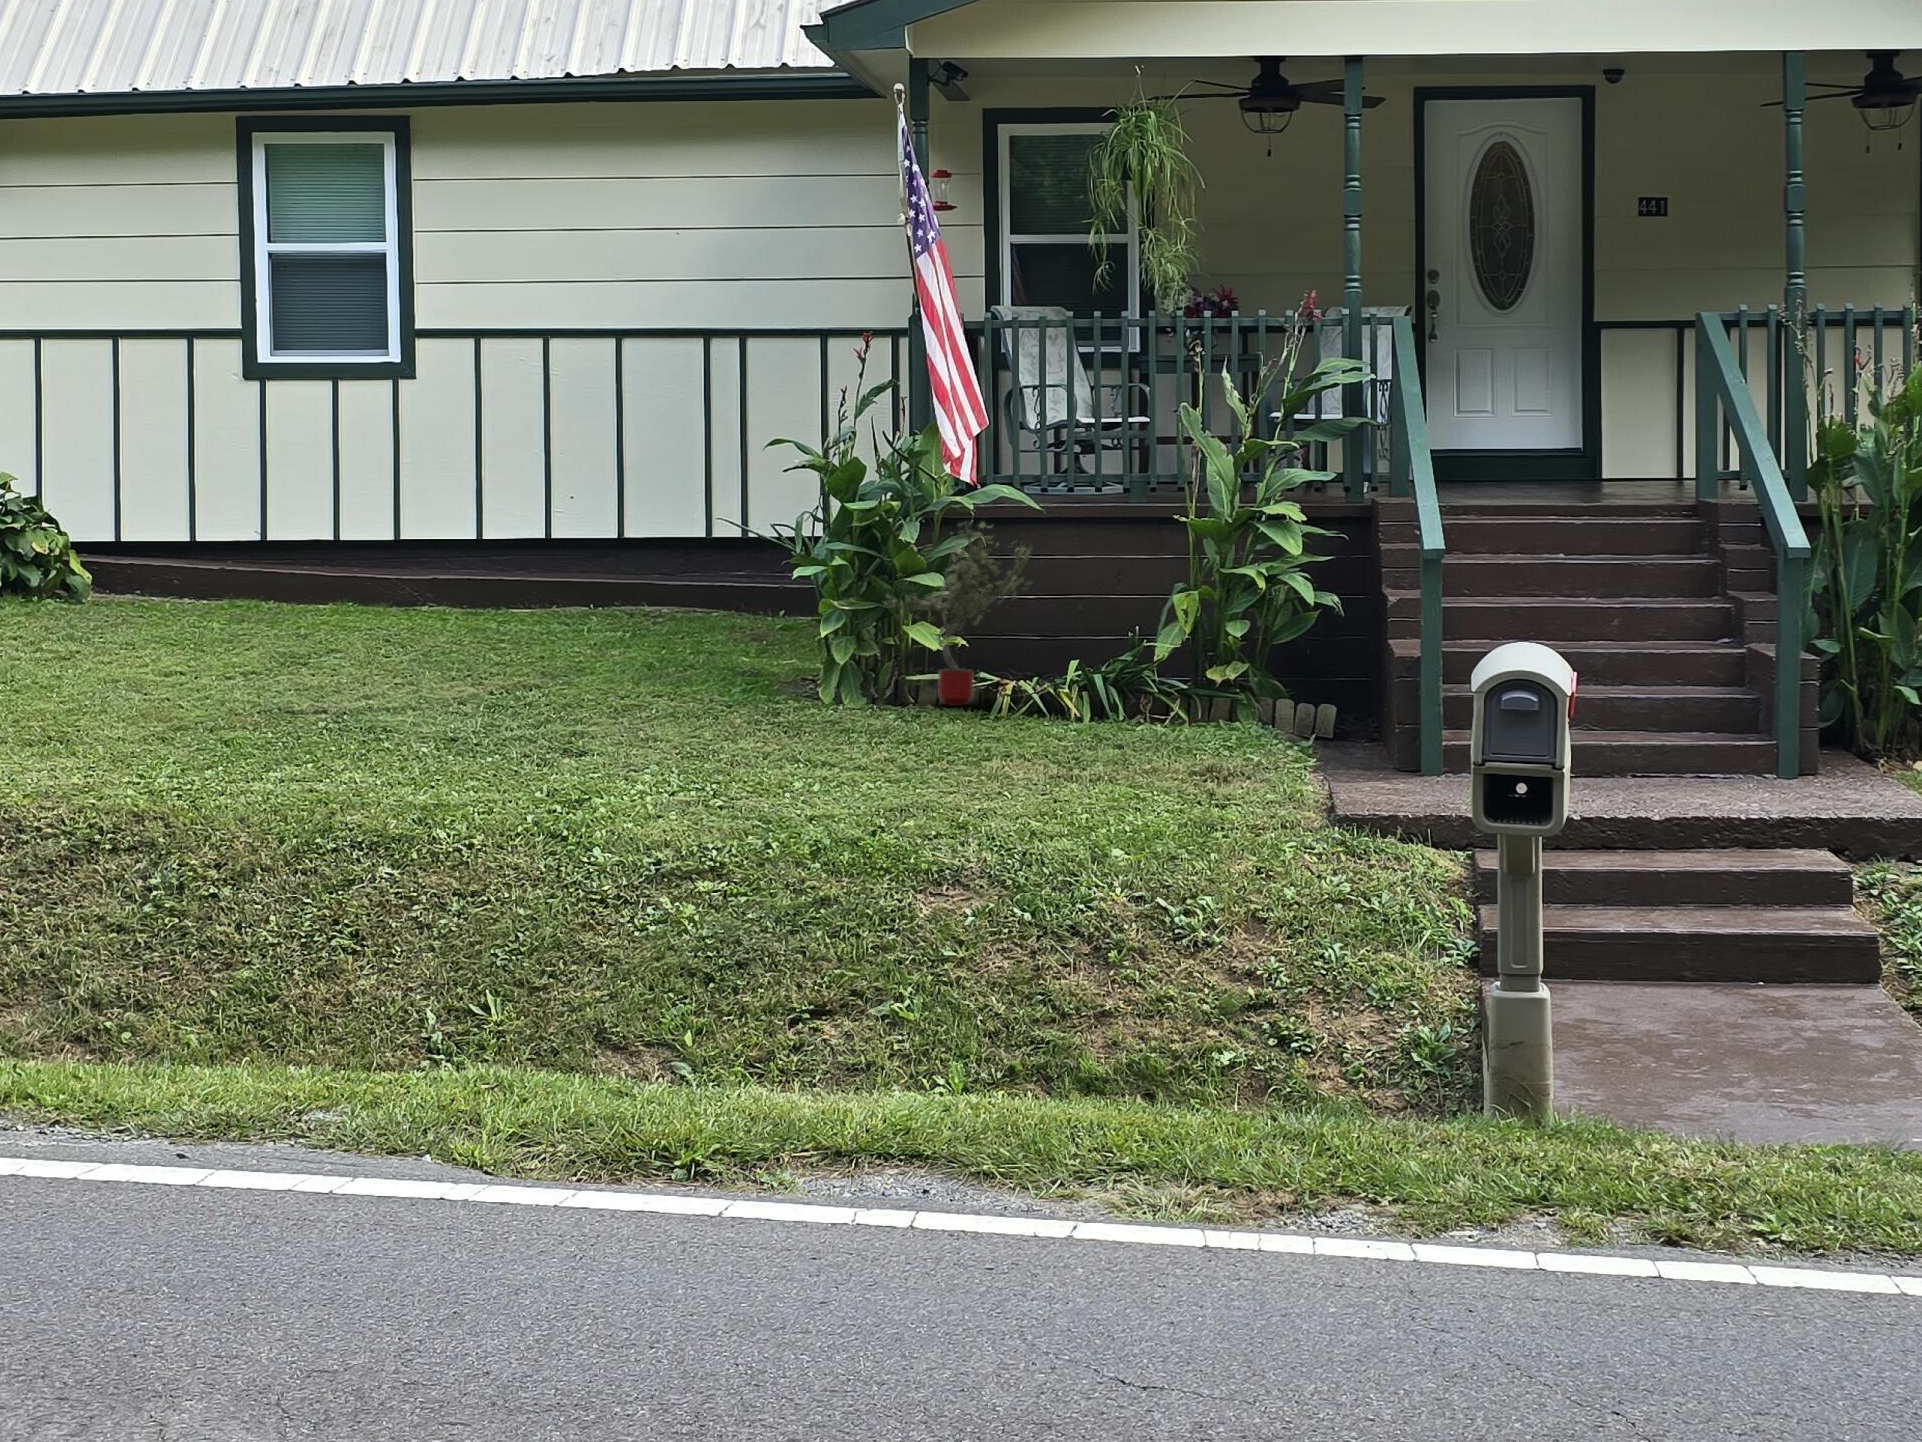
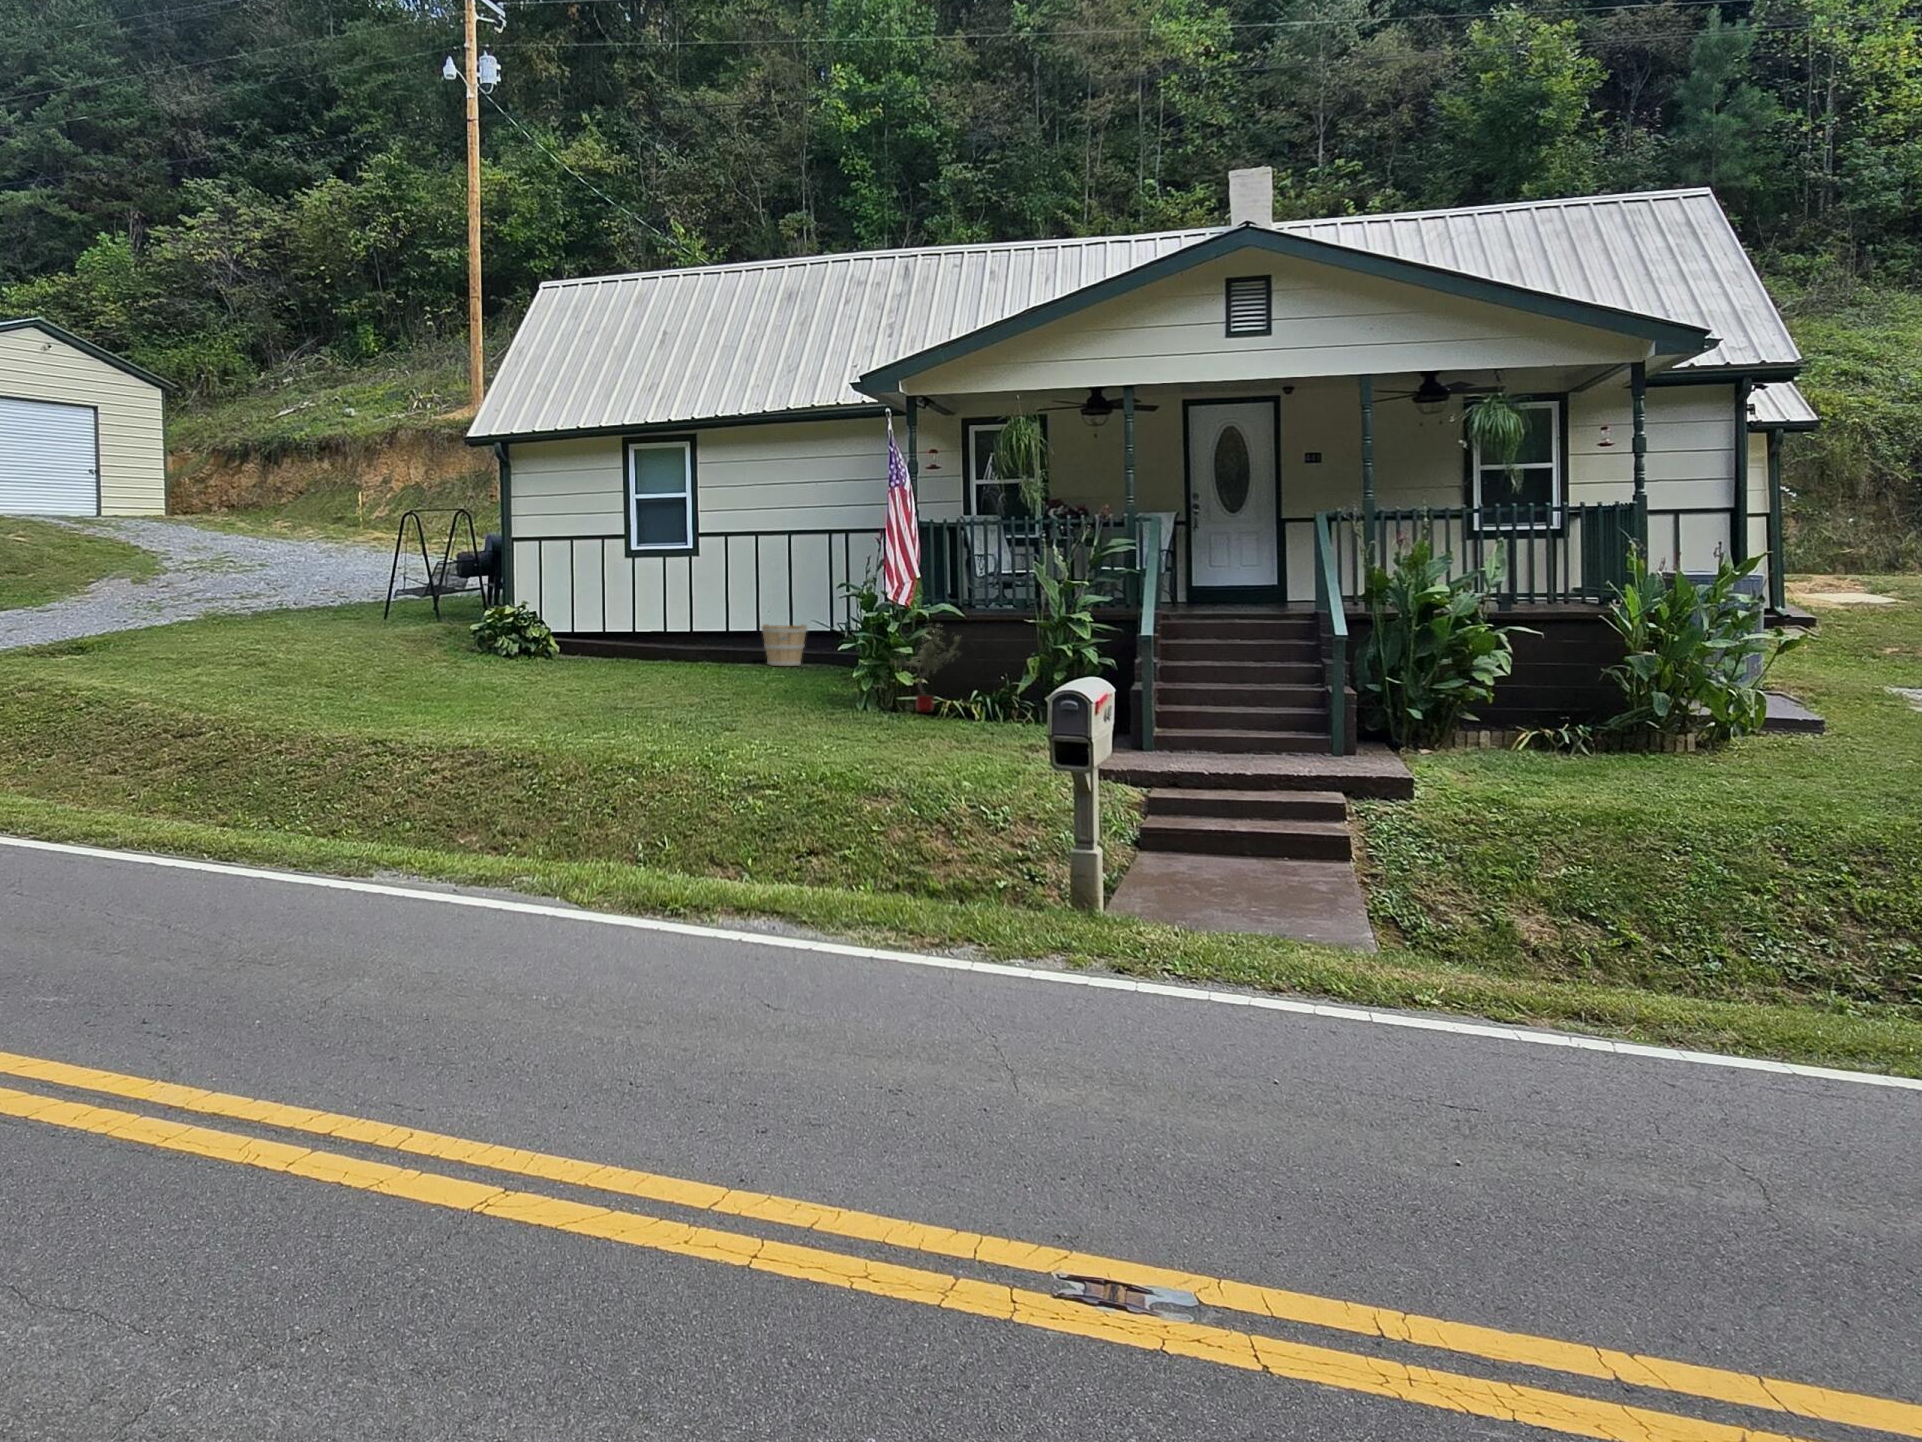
wooden bucket: none [564,520,664,608] -> present [762,624,807,666]

